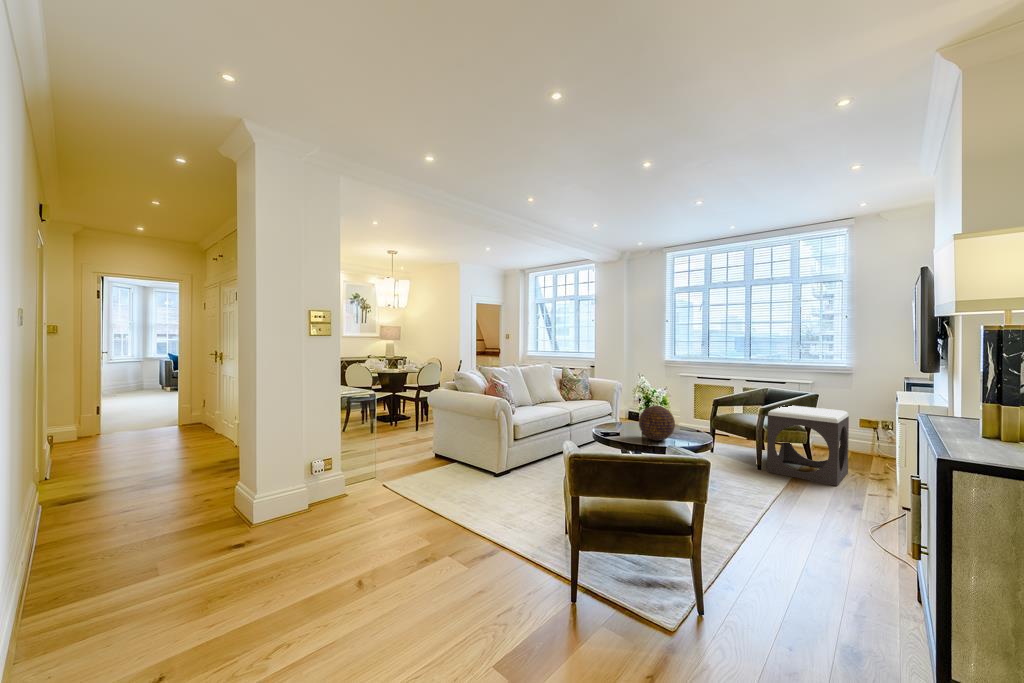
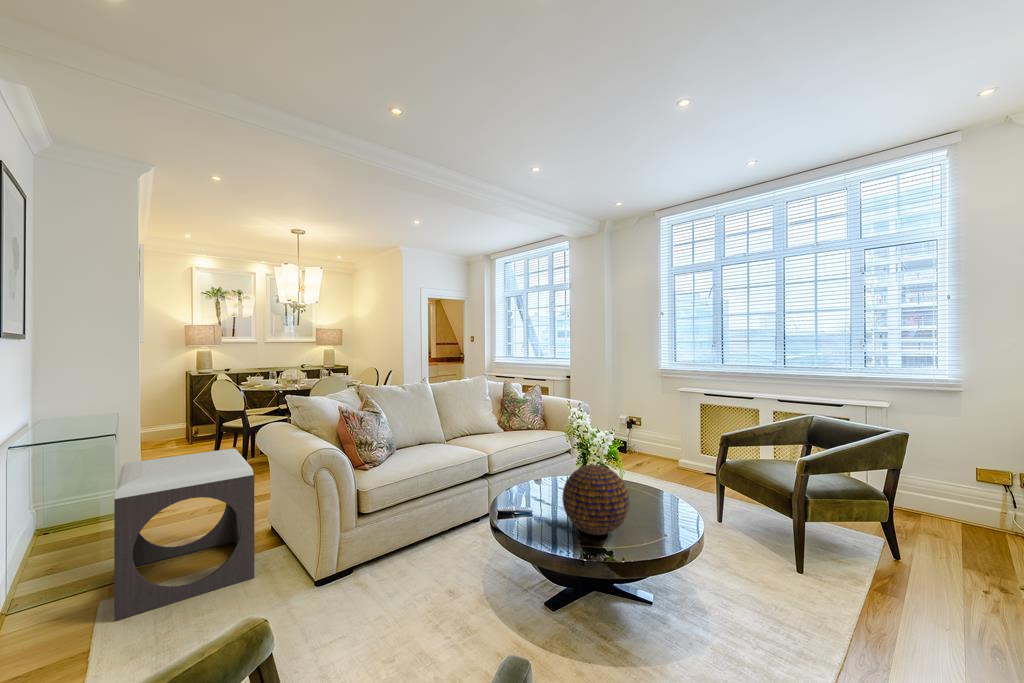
footstool: present [767,406,849,486] -> present [114,449,254,621]

